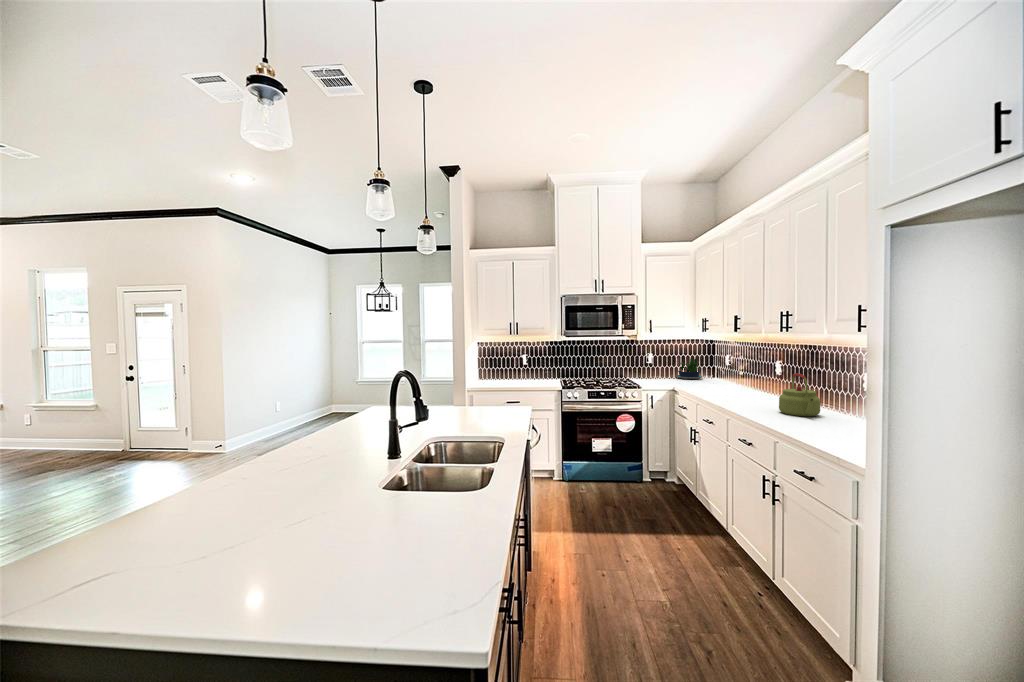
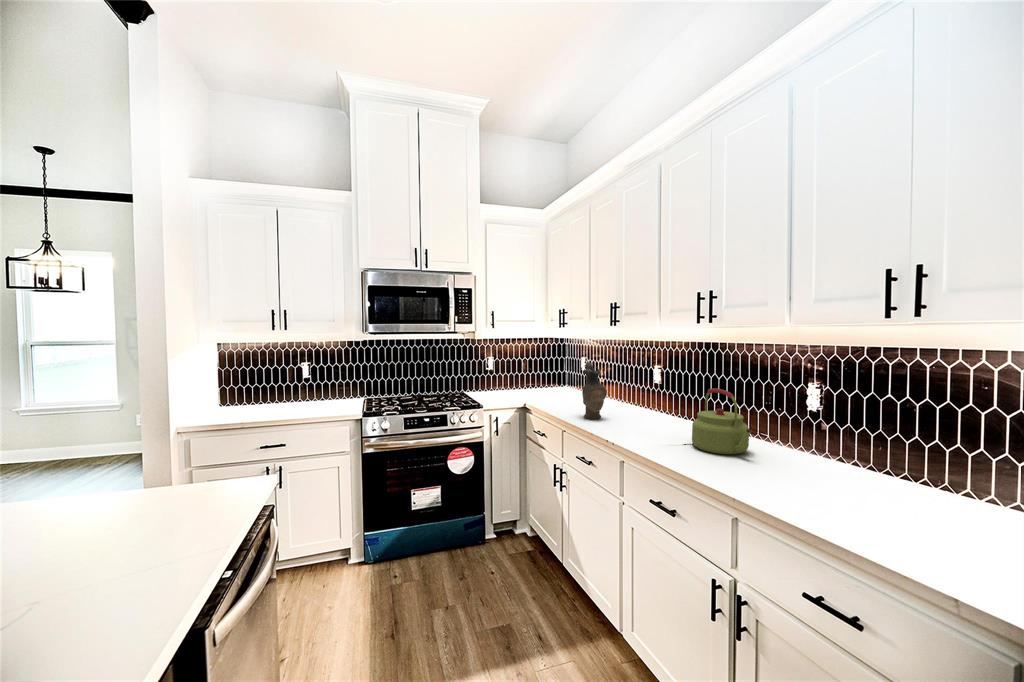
ceramic pitcher: none [711,356,730,396] -> present [582,362,607,419]
potted plant: present [676,358,703,379] -> none [521,362,554,389]

